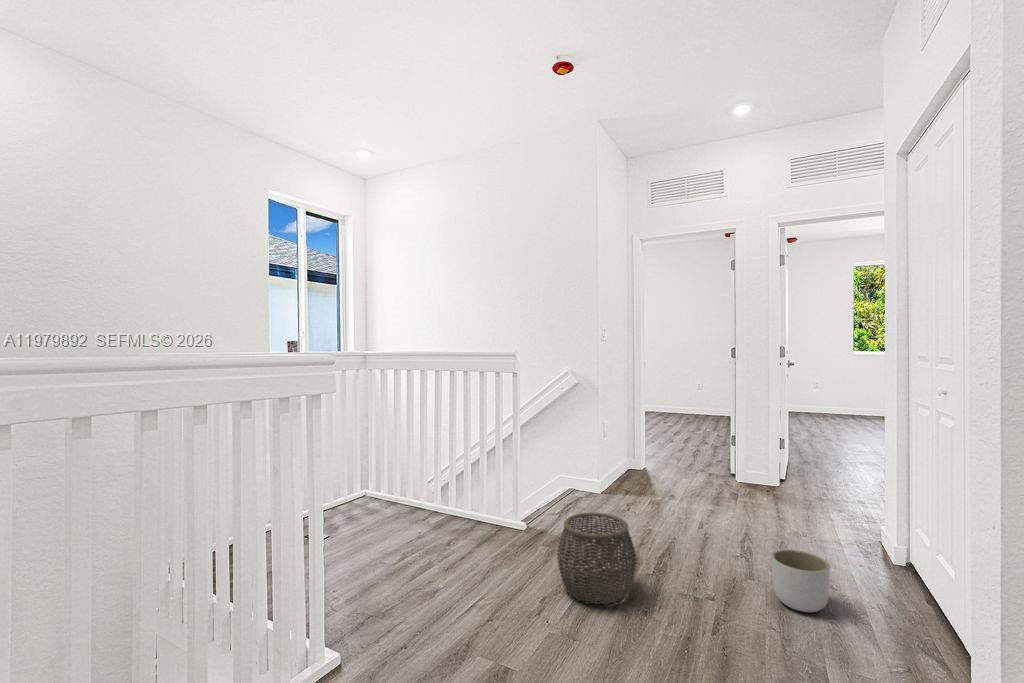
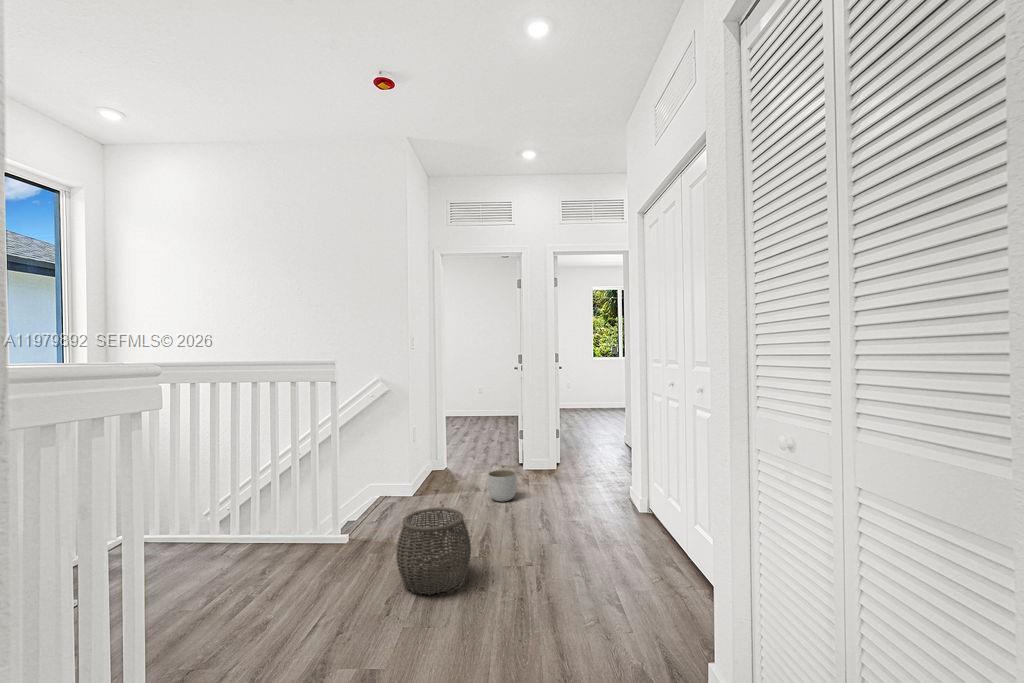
planter: present [772,550,829,613] -> present [488,470,516,502]

